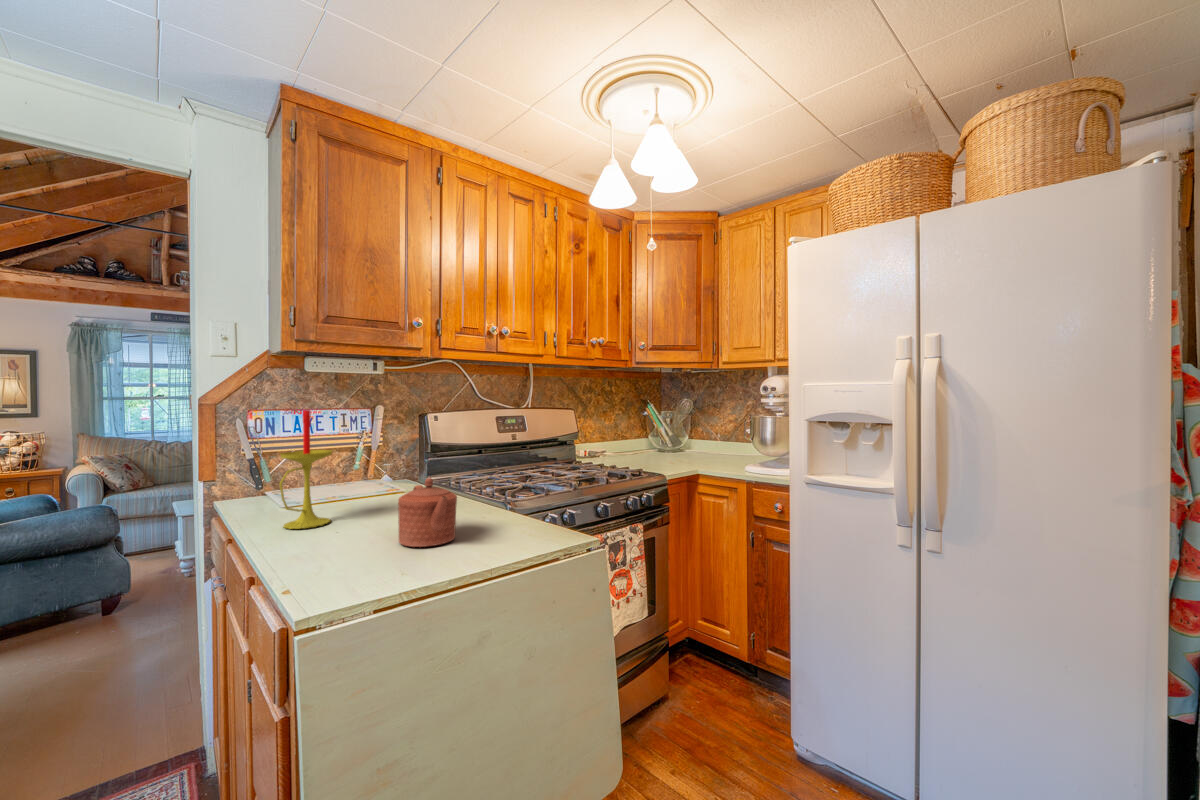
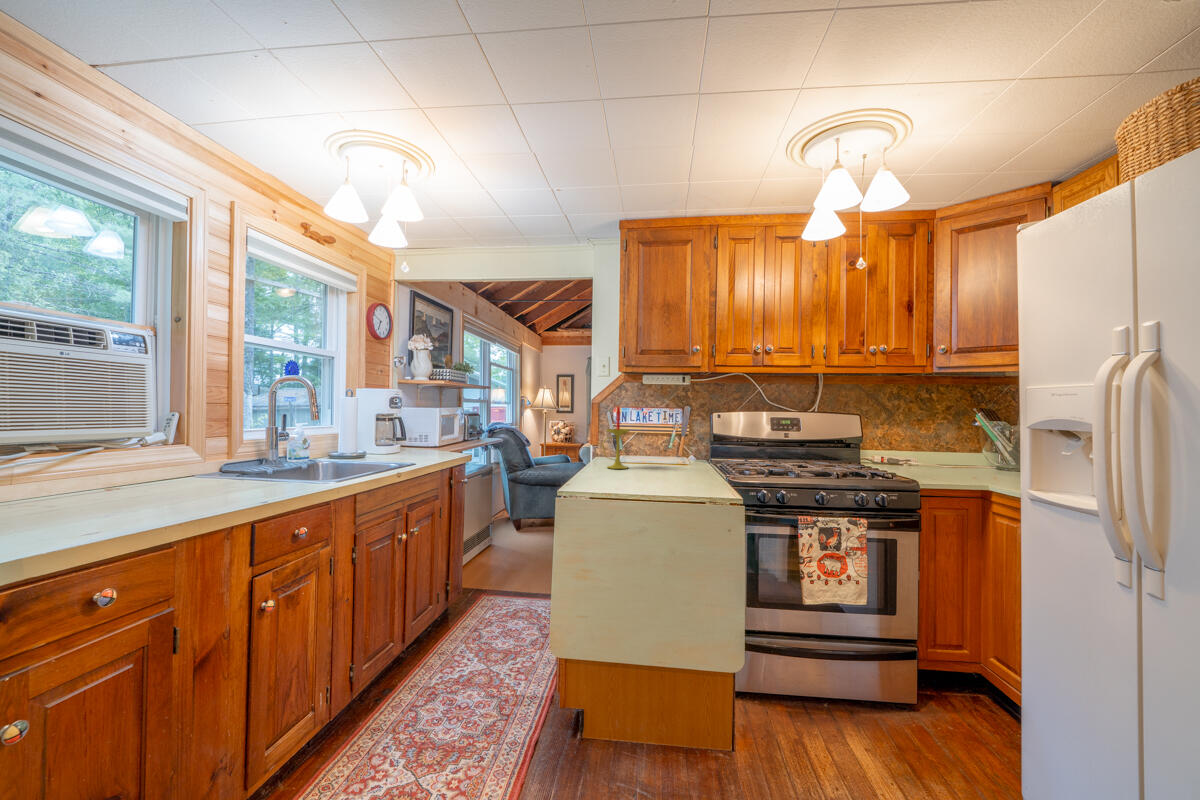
teapot: present [398,478,457,547] -> none [637,446,668,484]

